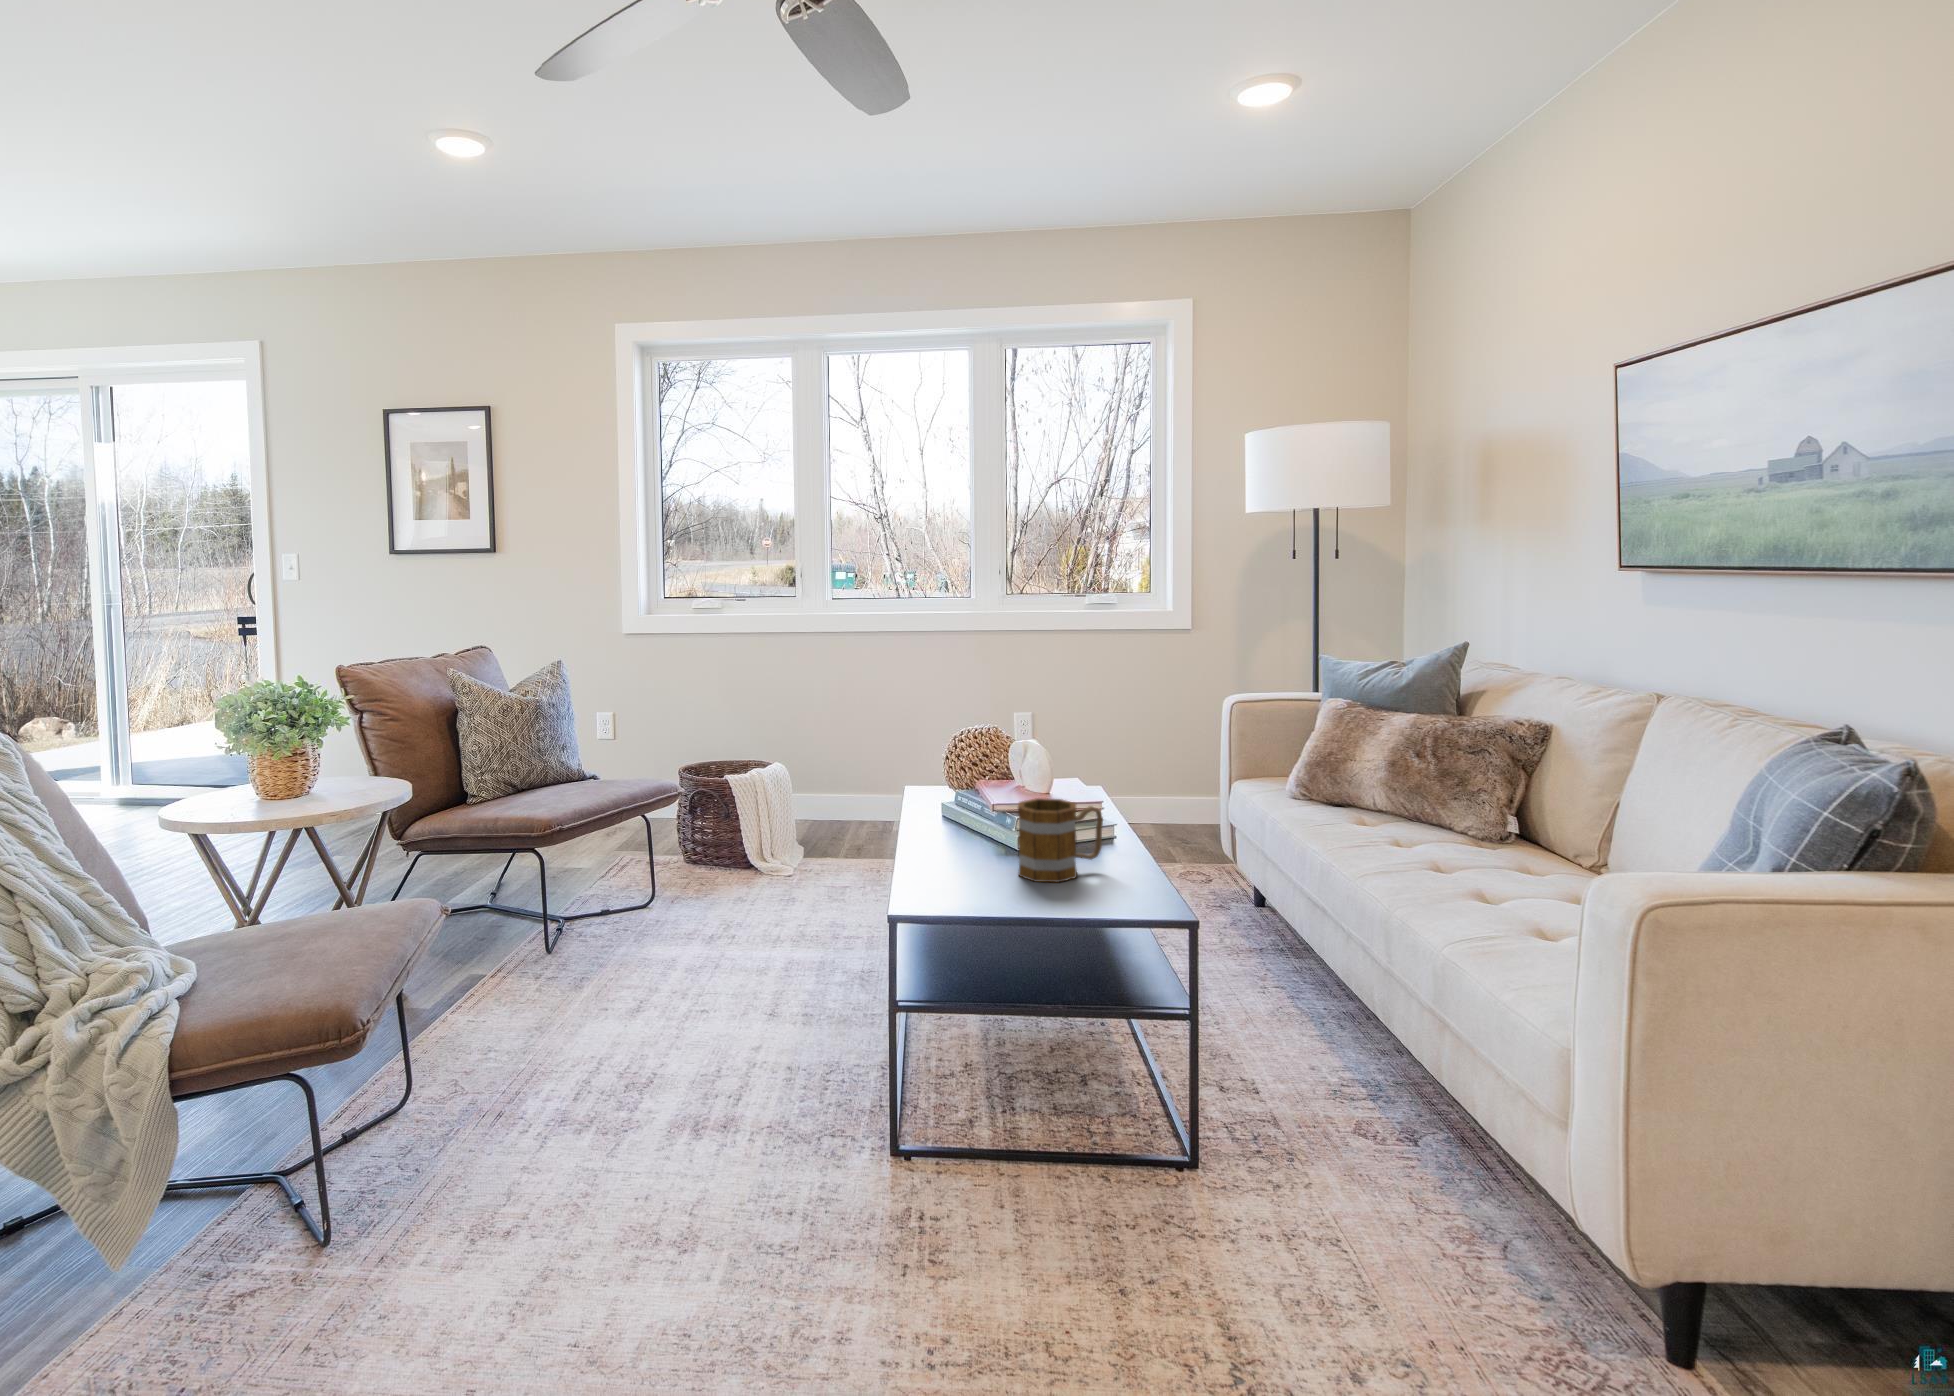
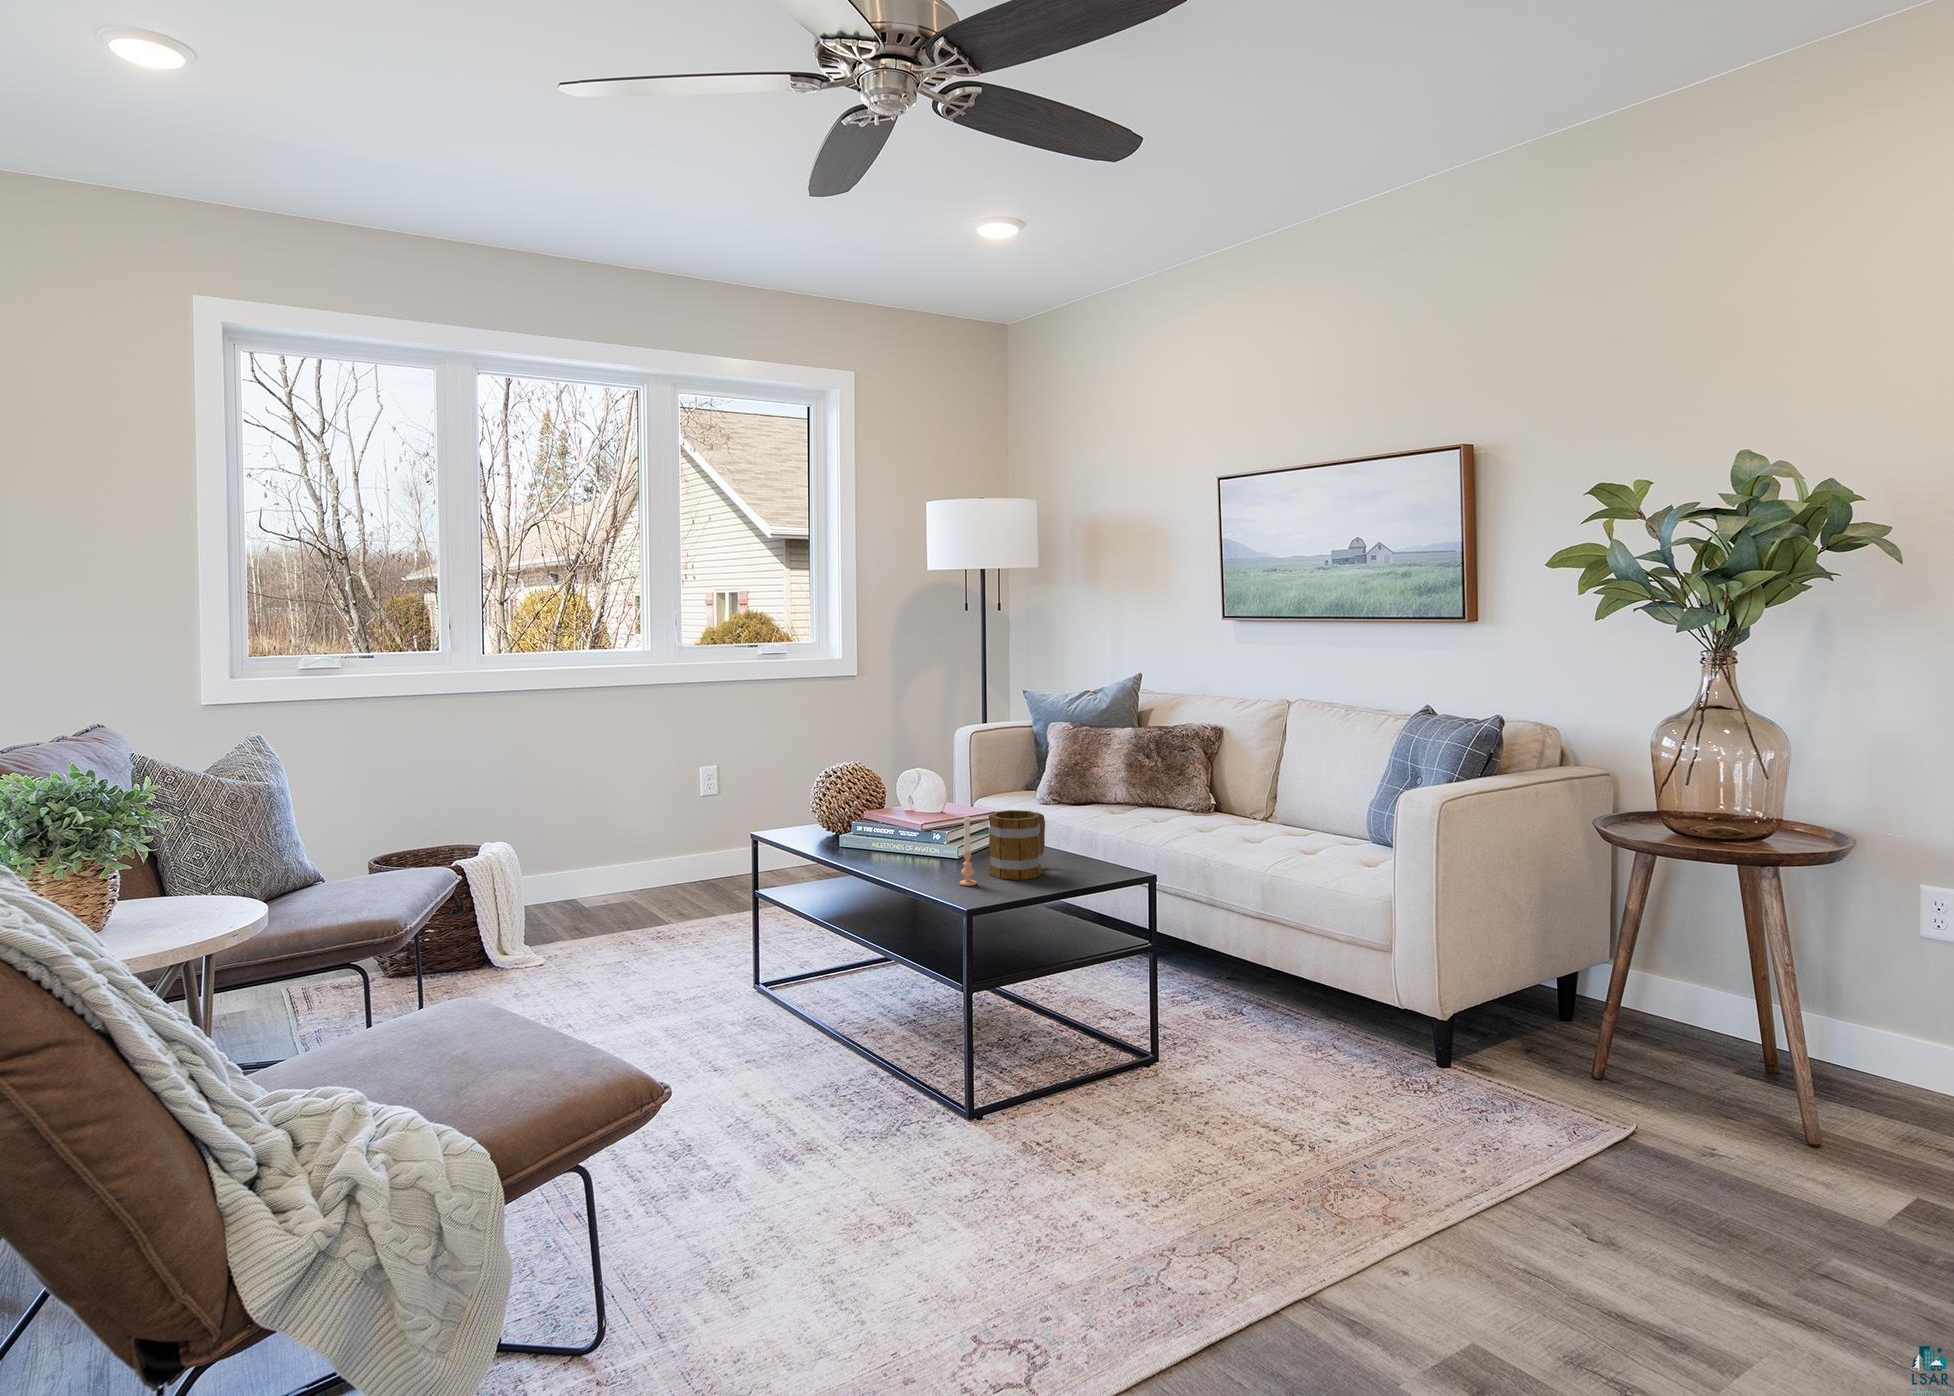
candle: none [963,799,982,877] -> present [960,817,976,886]

